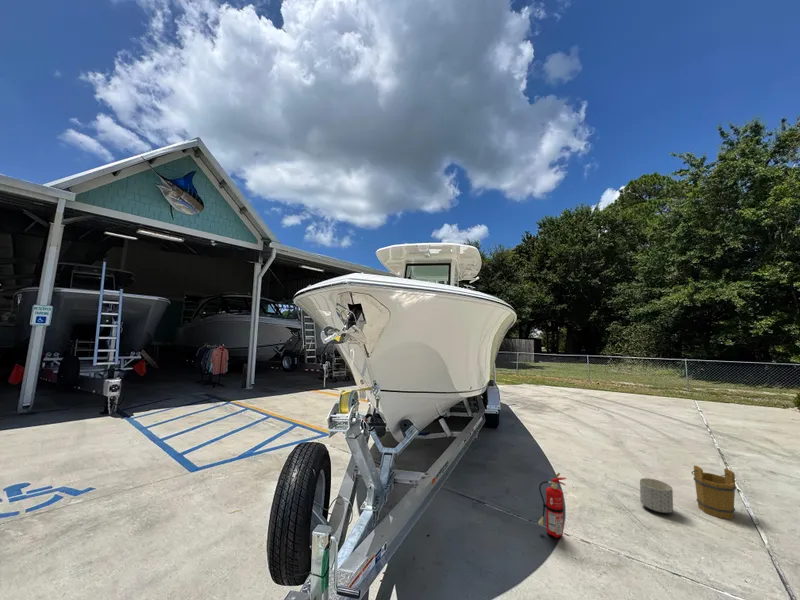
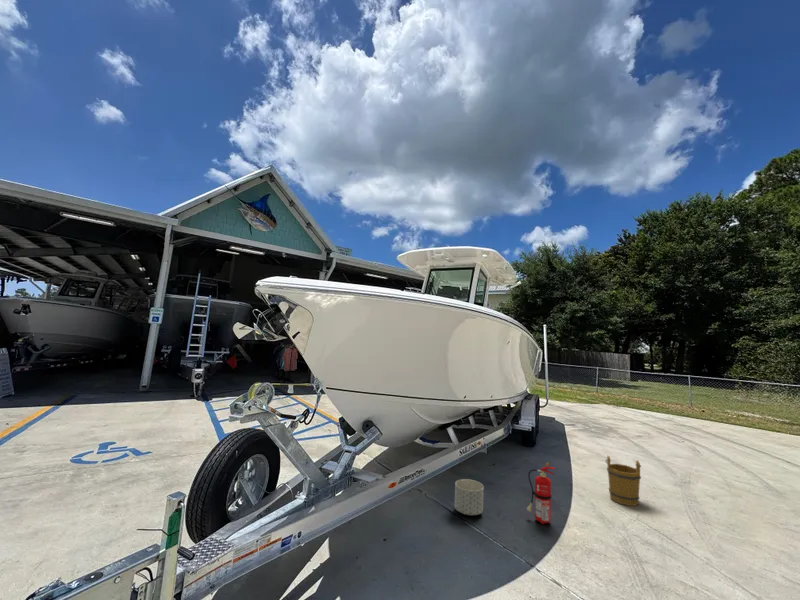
bucket: present [692,465,736,519] -> present [606,456,641,506]
planter: present [640,478,673,513] -> present [455,479,484,516]

